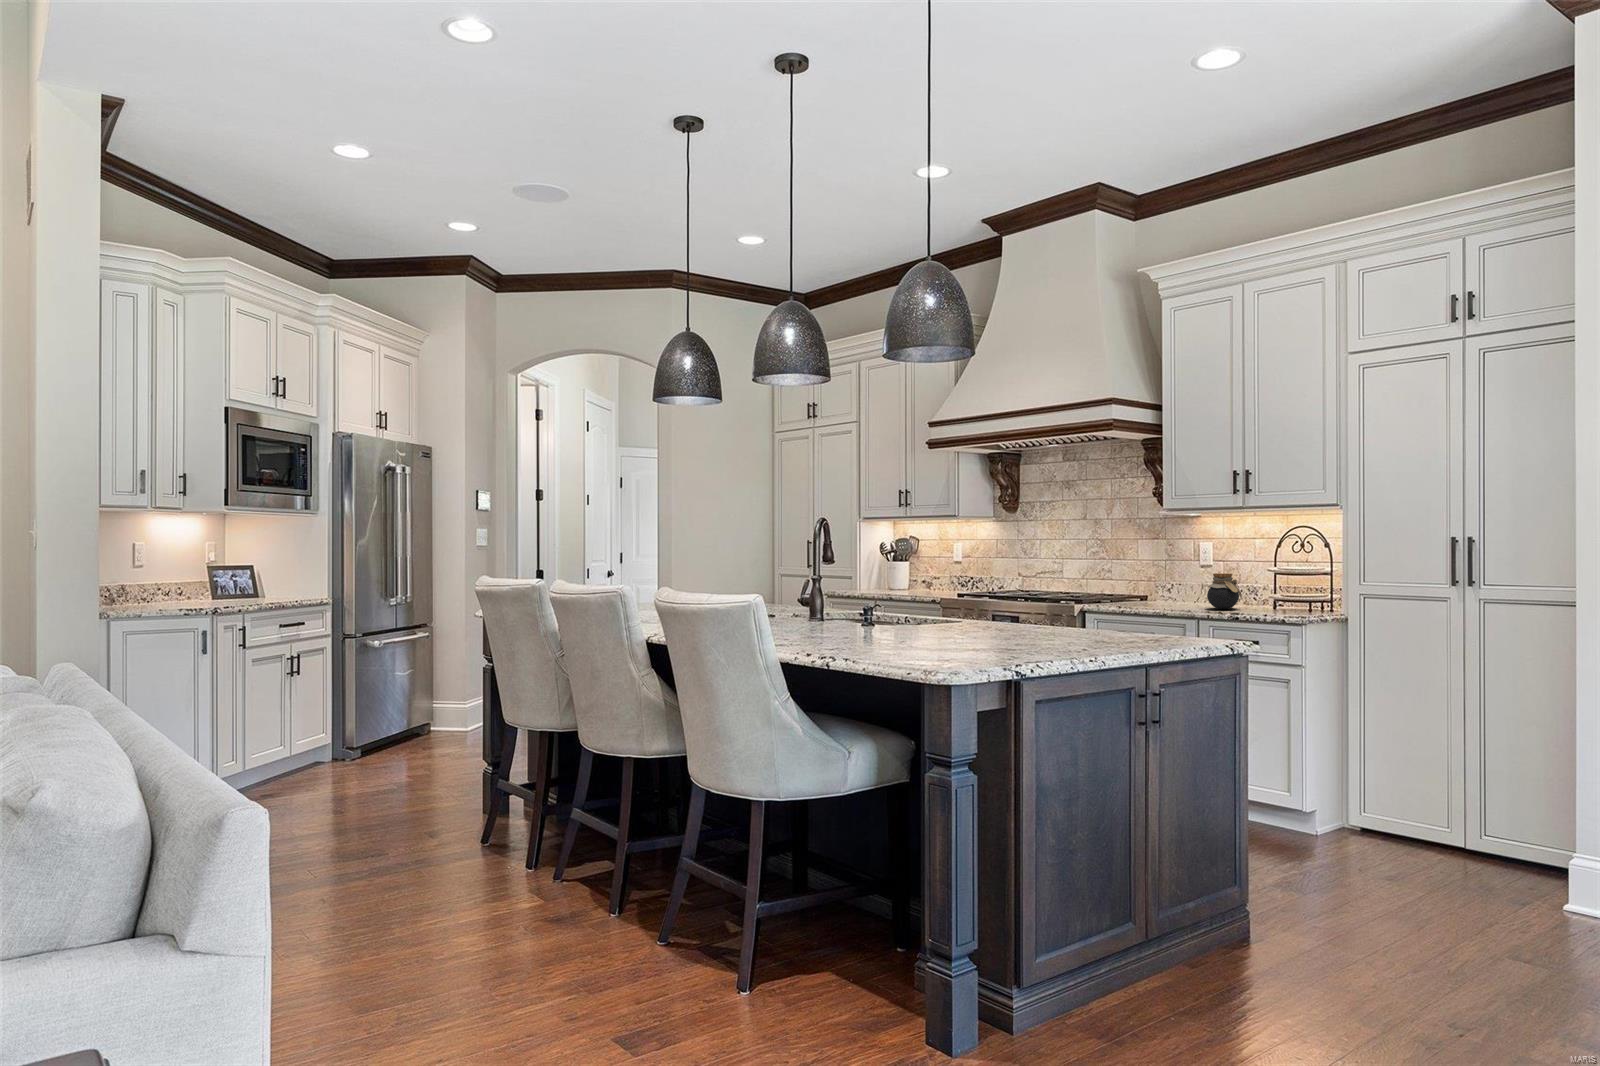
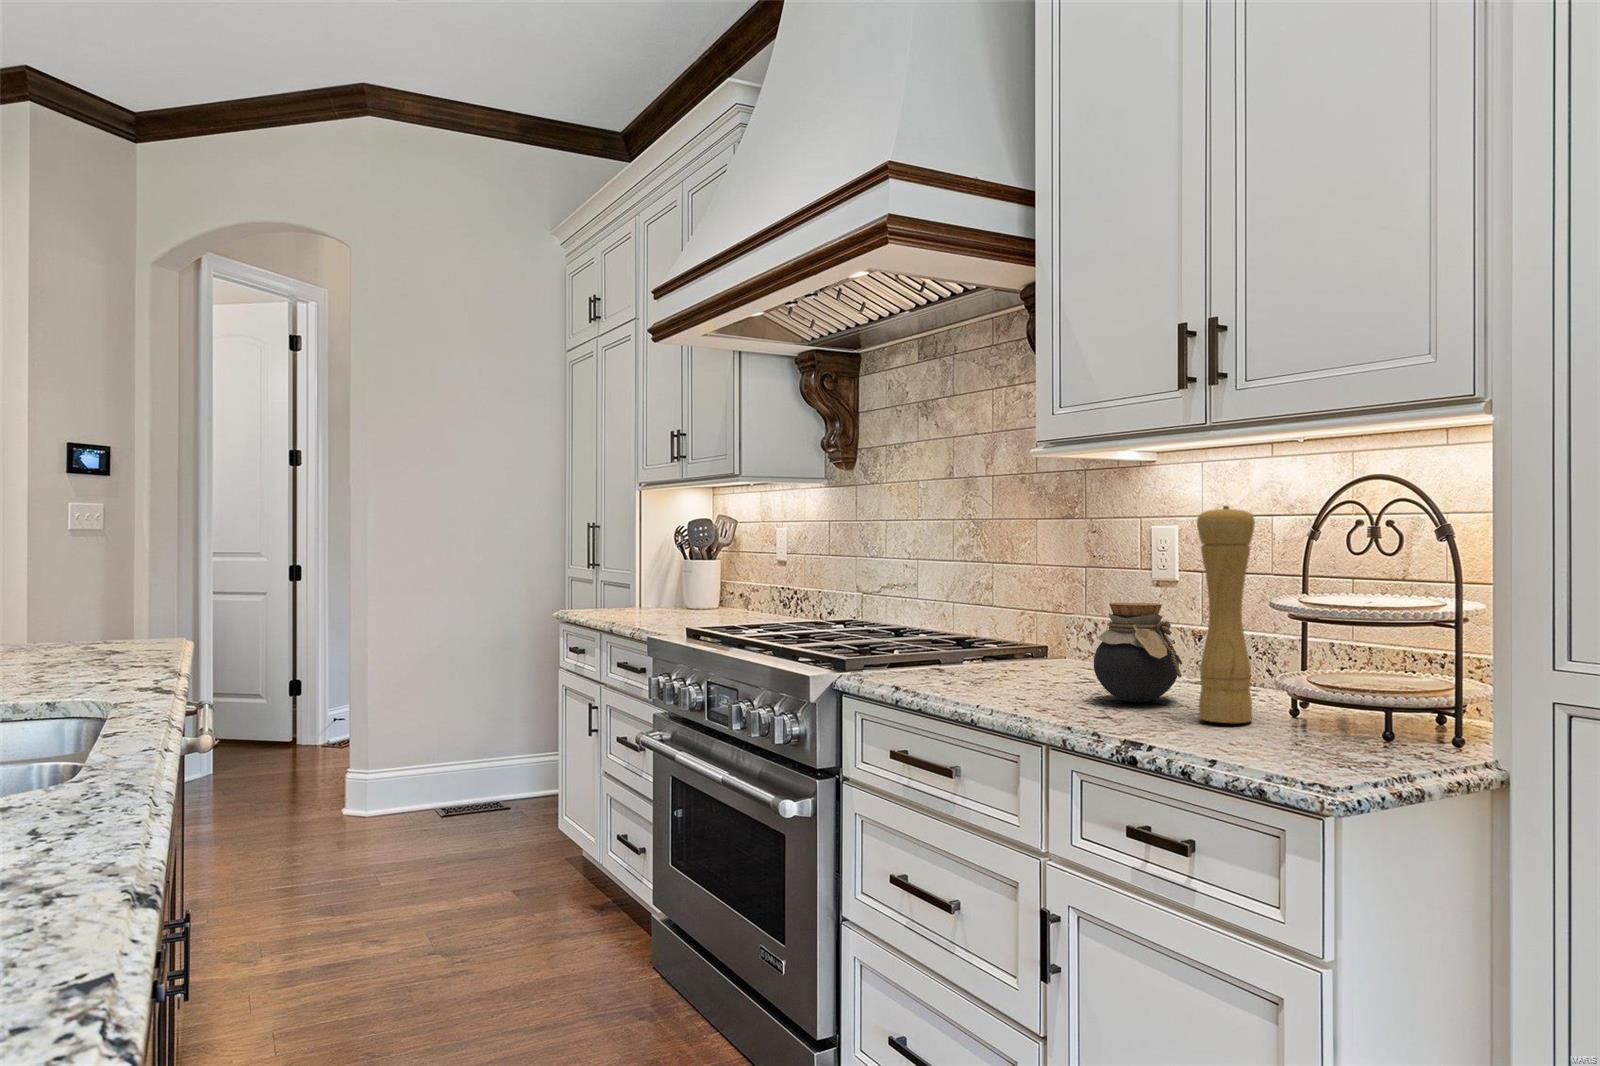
pepper mill: none [1253,539,1273,612] -> present [1197,506,1255,723]

